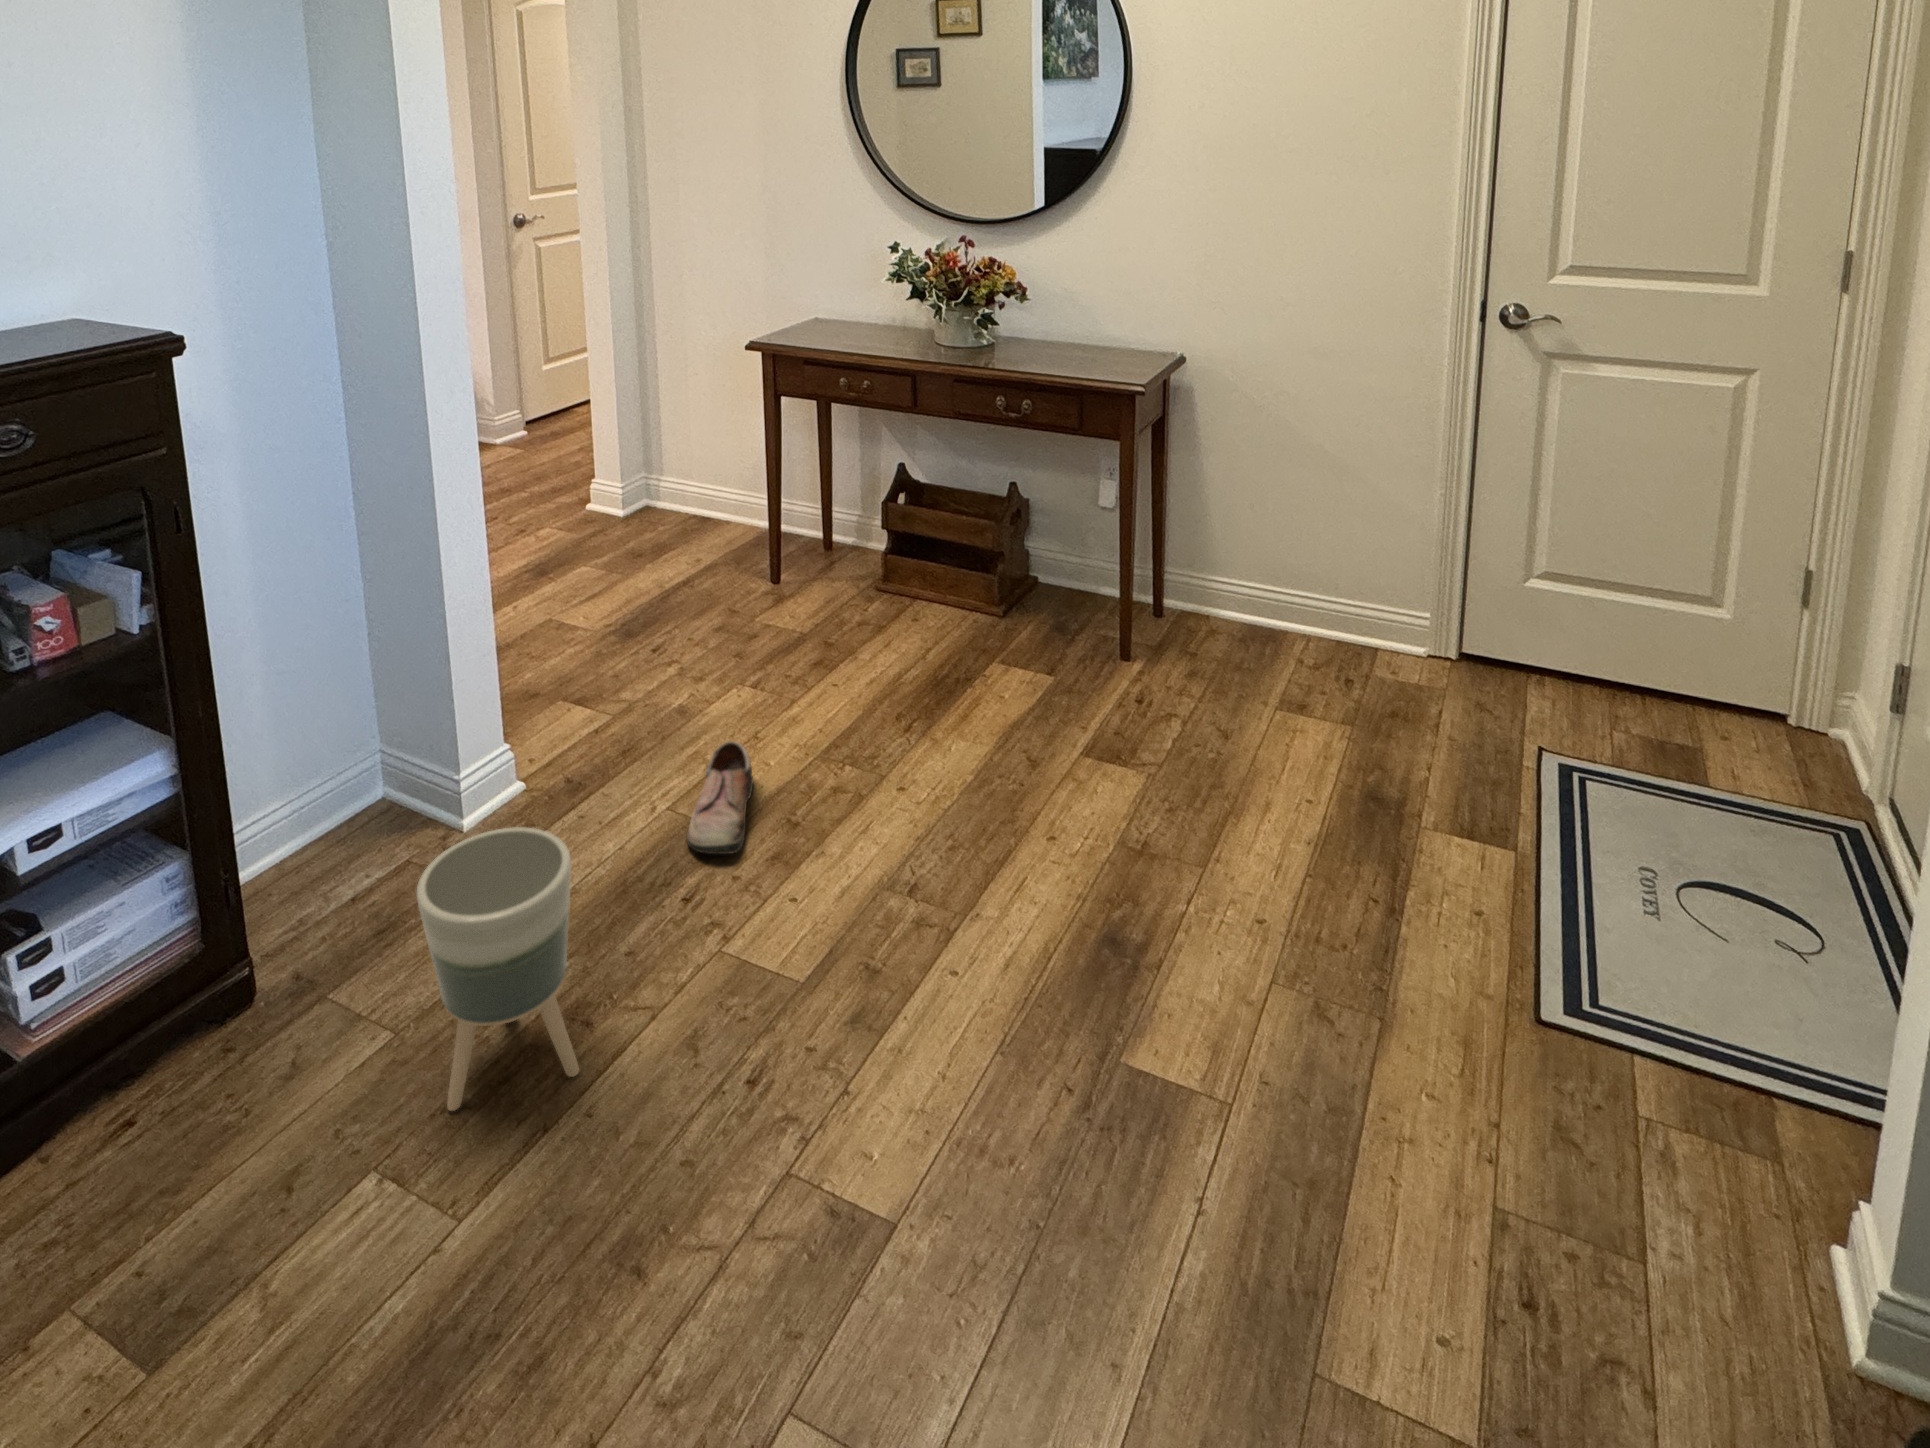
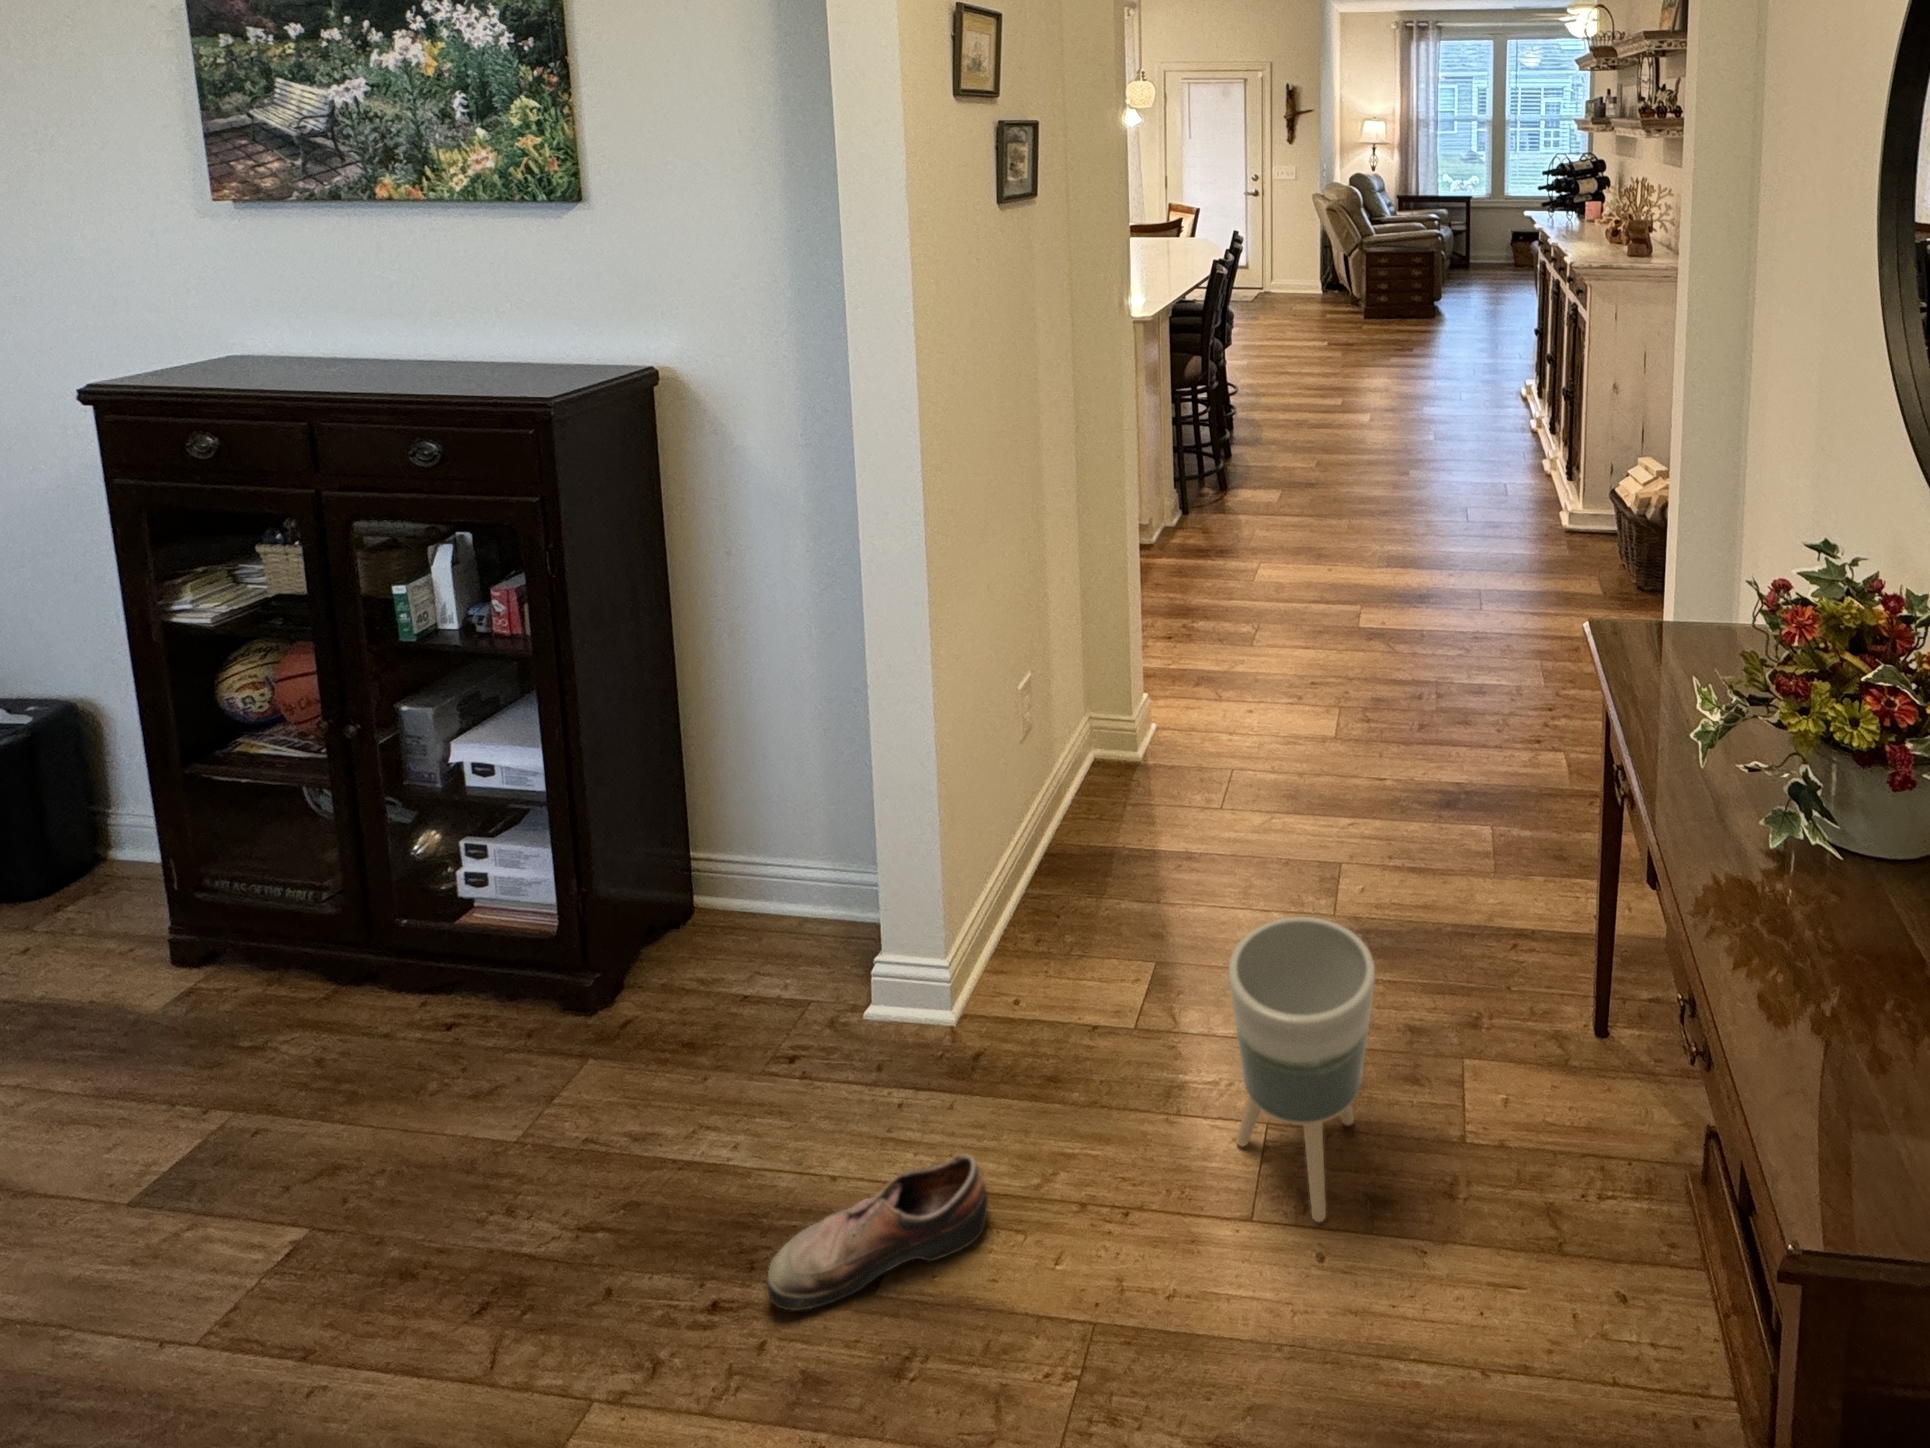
planter: present [417,827,579,1111] -> present [1229,917,1375,1222]

